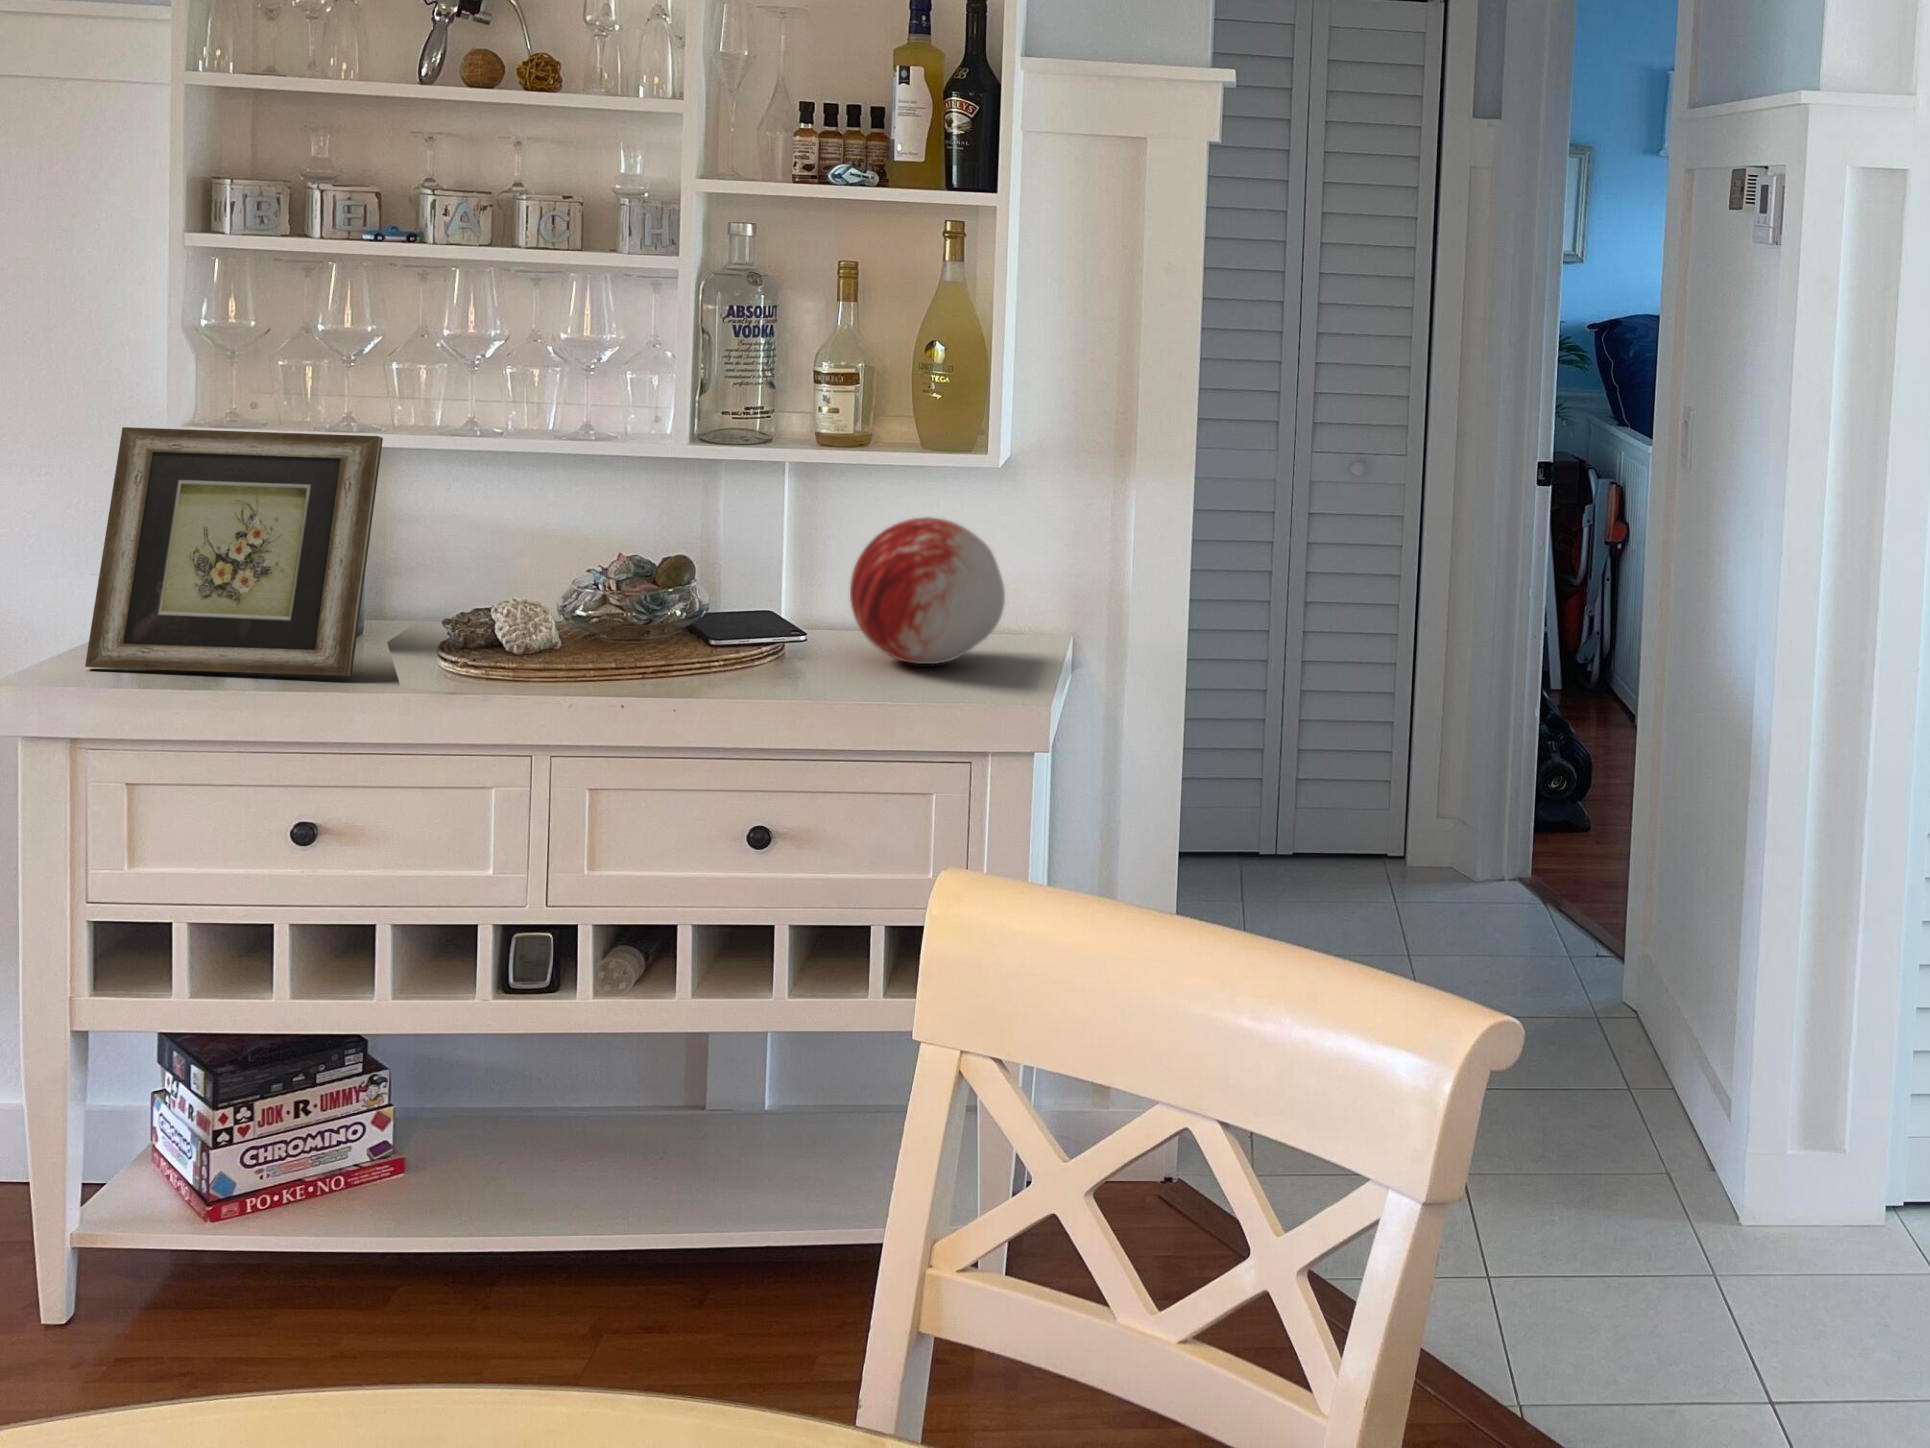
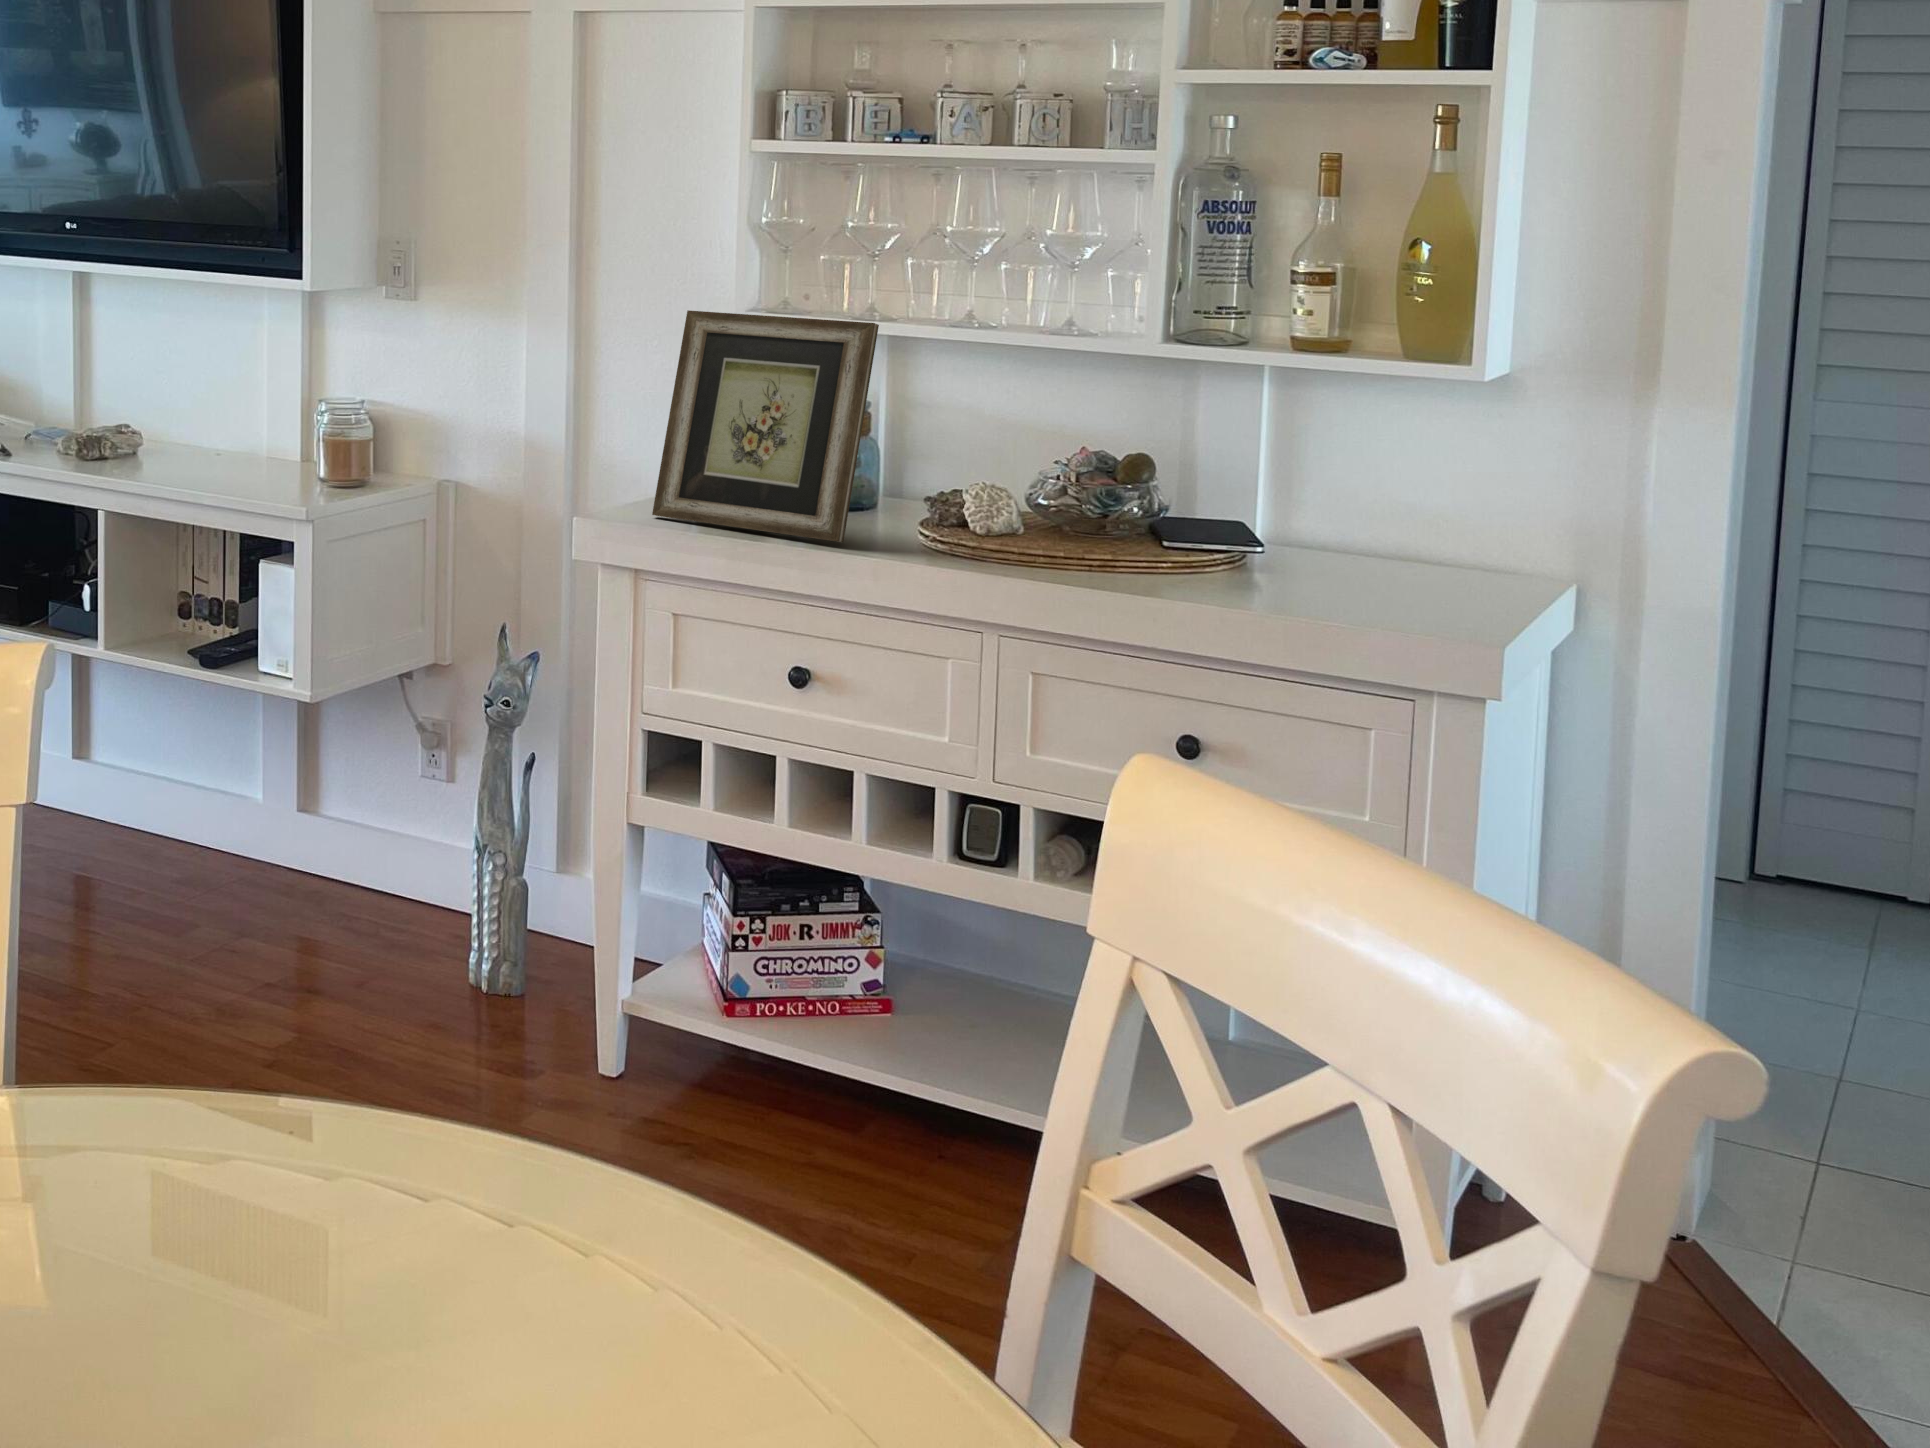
decorative orb: present [850,517,1005,664] -> none [1308,429,1482,589]

